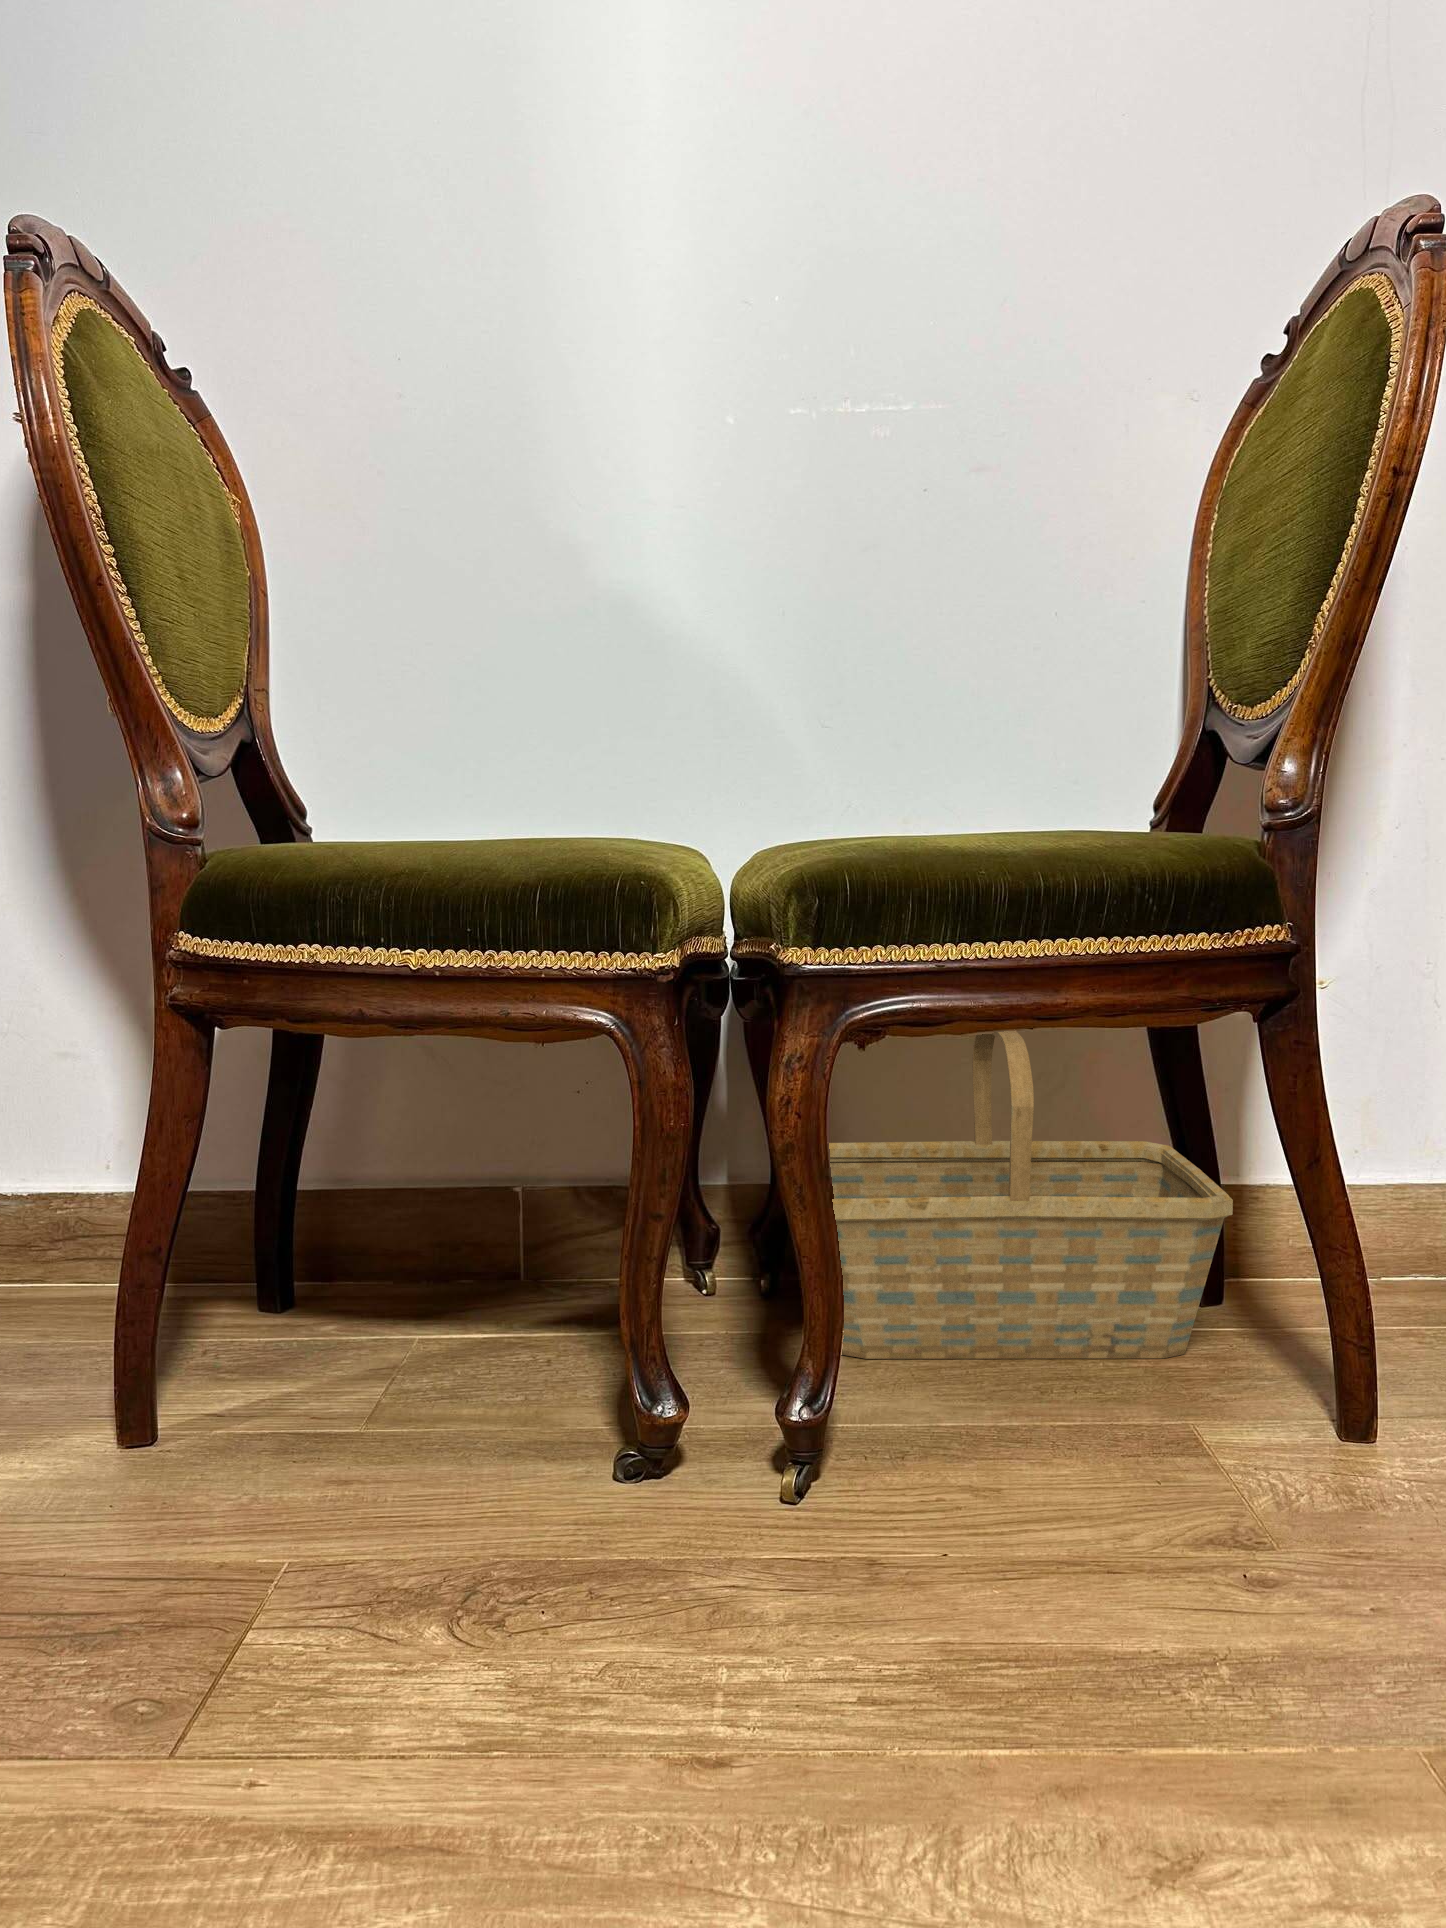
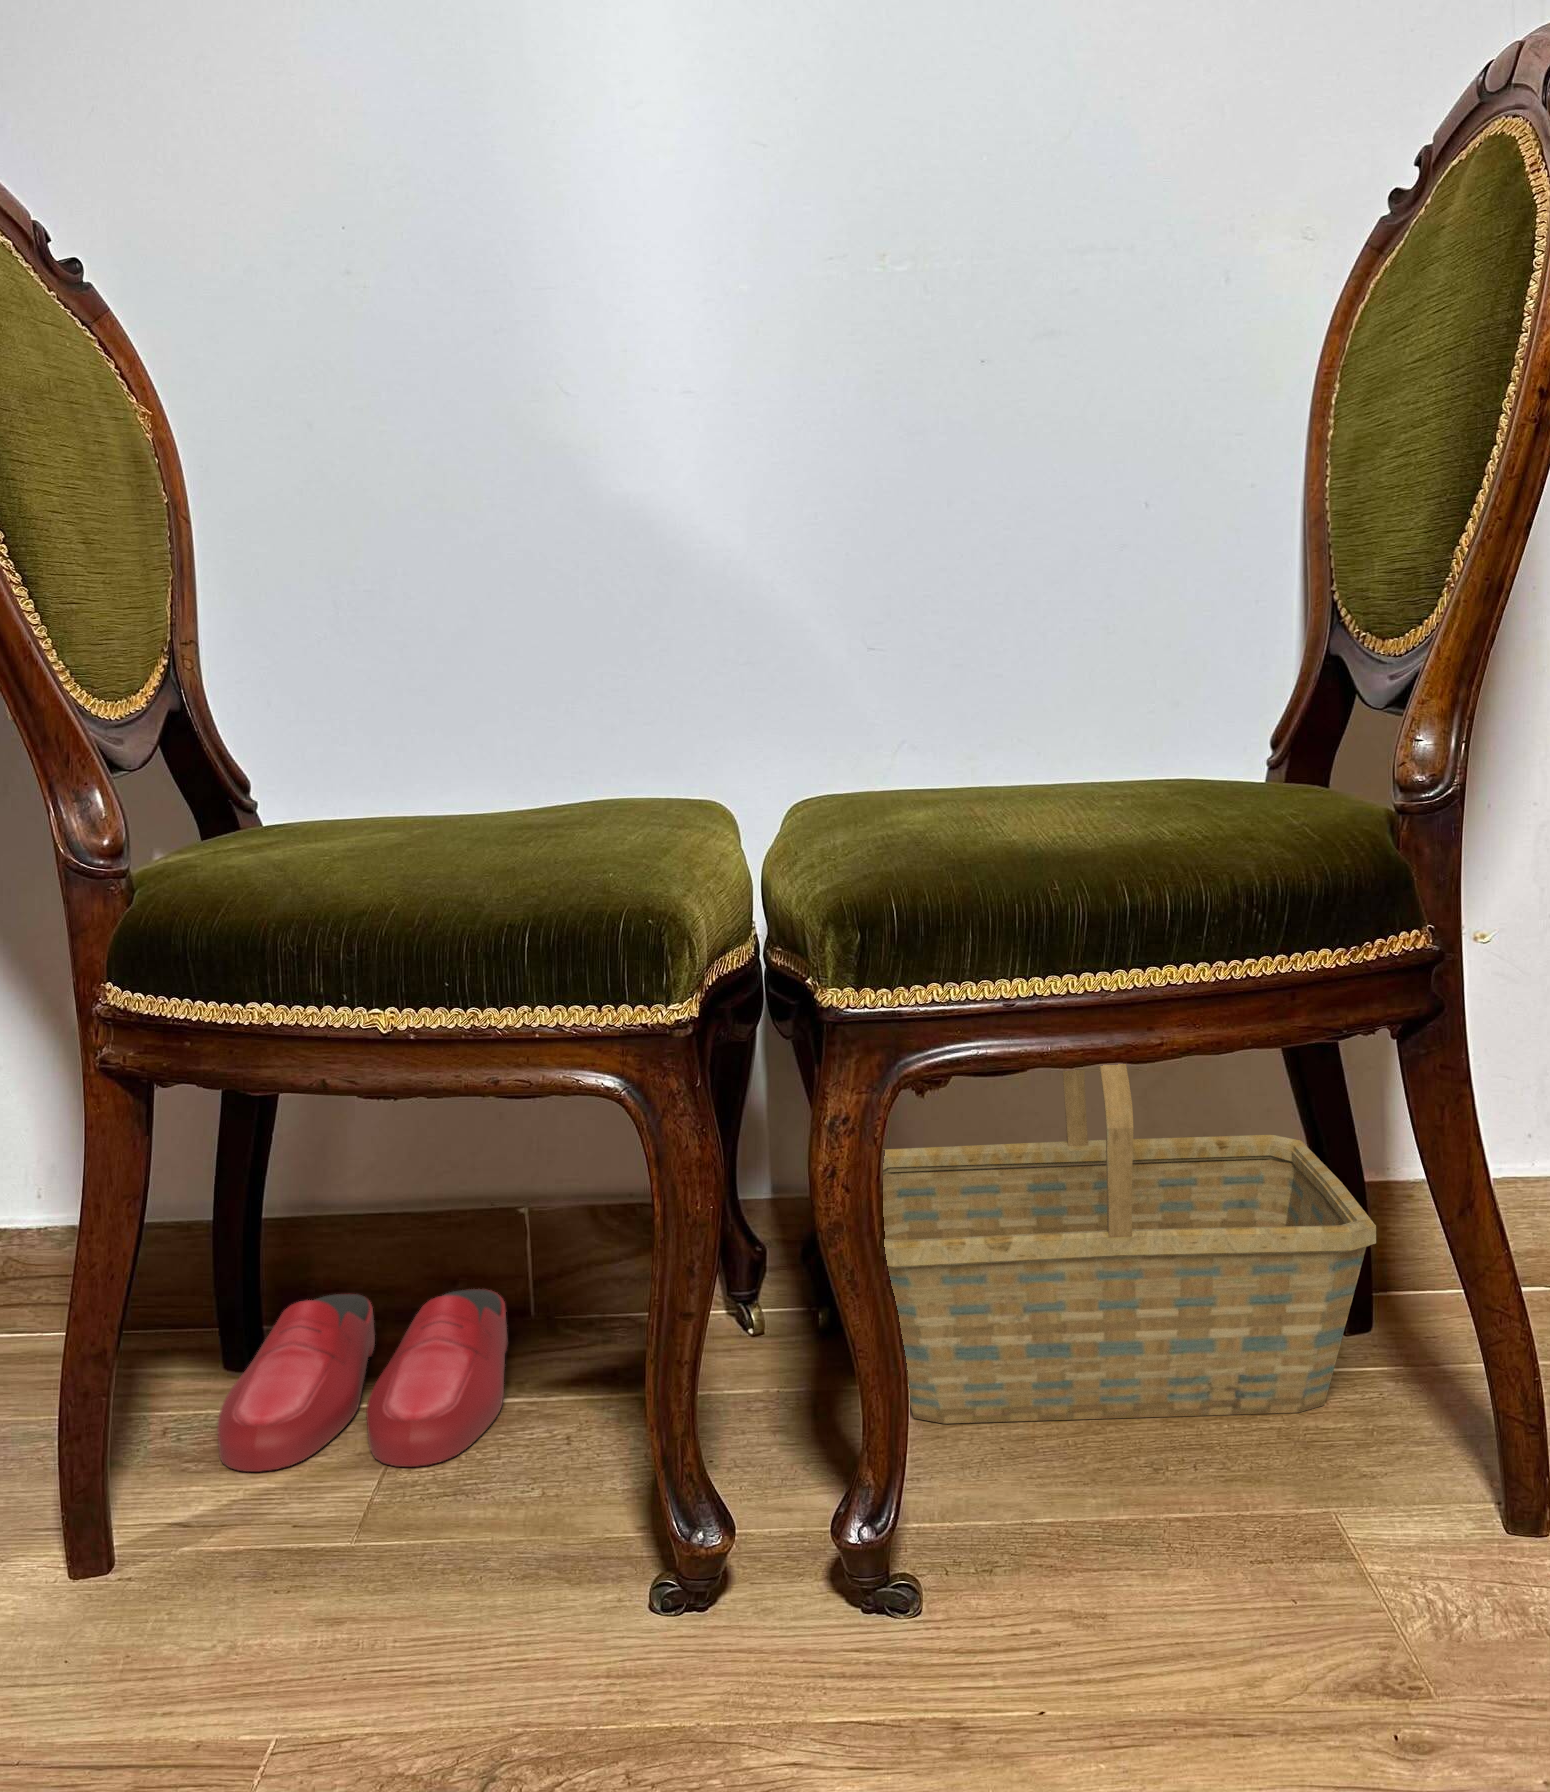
slippers: none [250,1248,498,1377] -> present [217,1289,508,1472]

